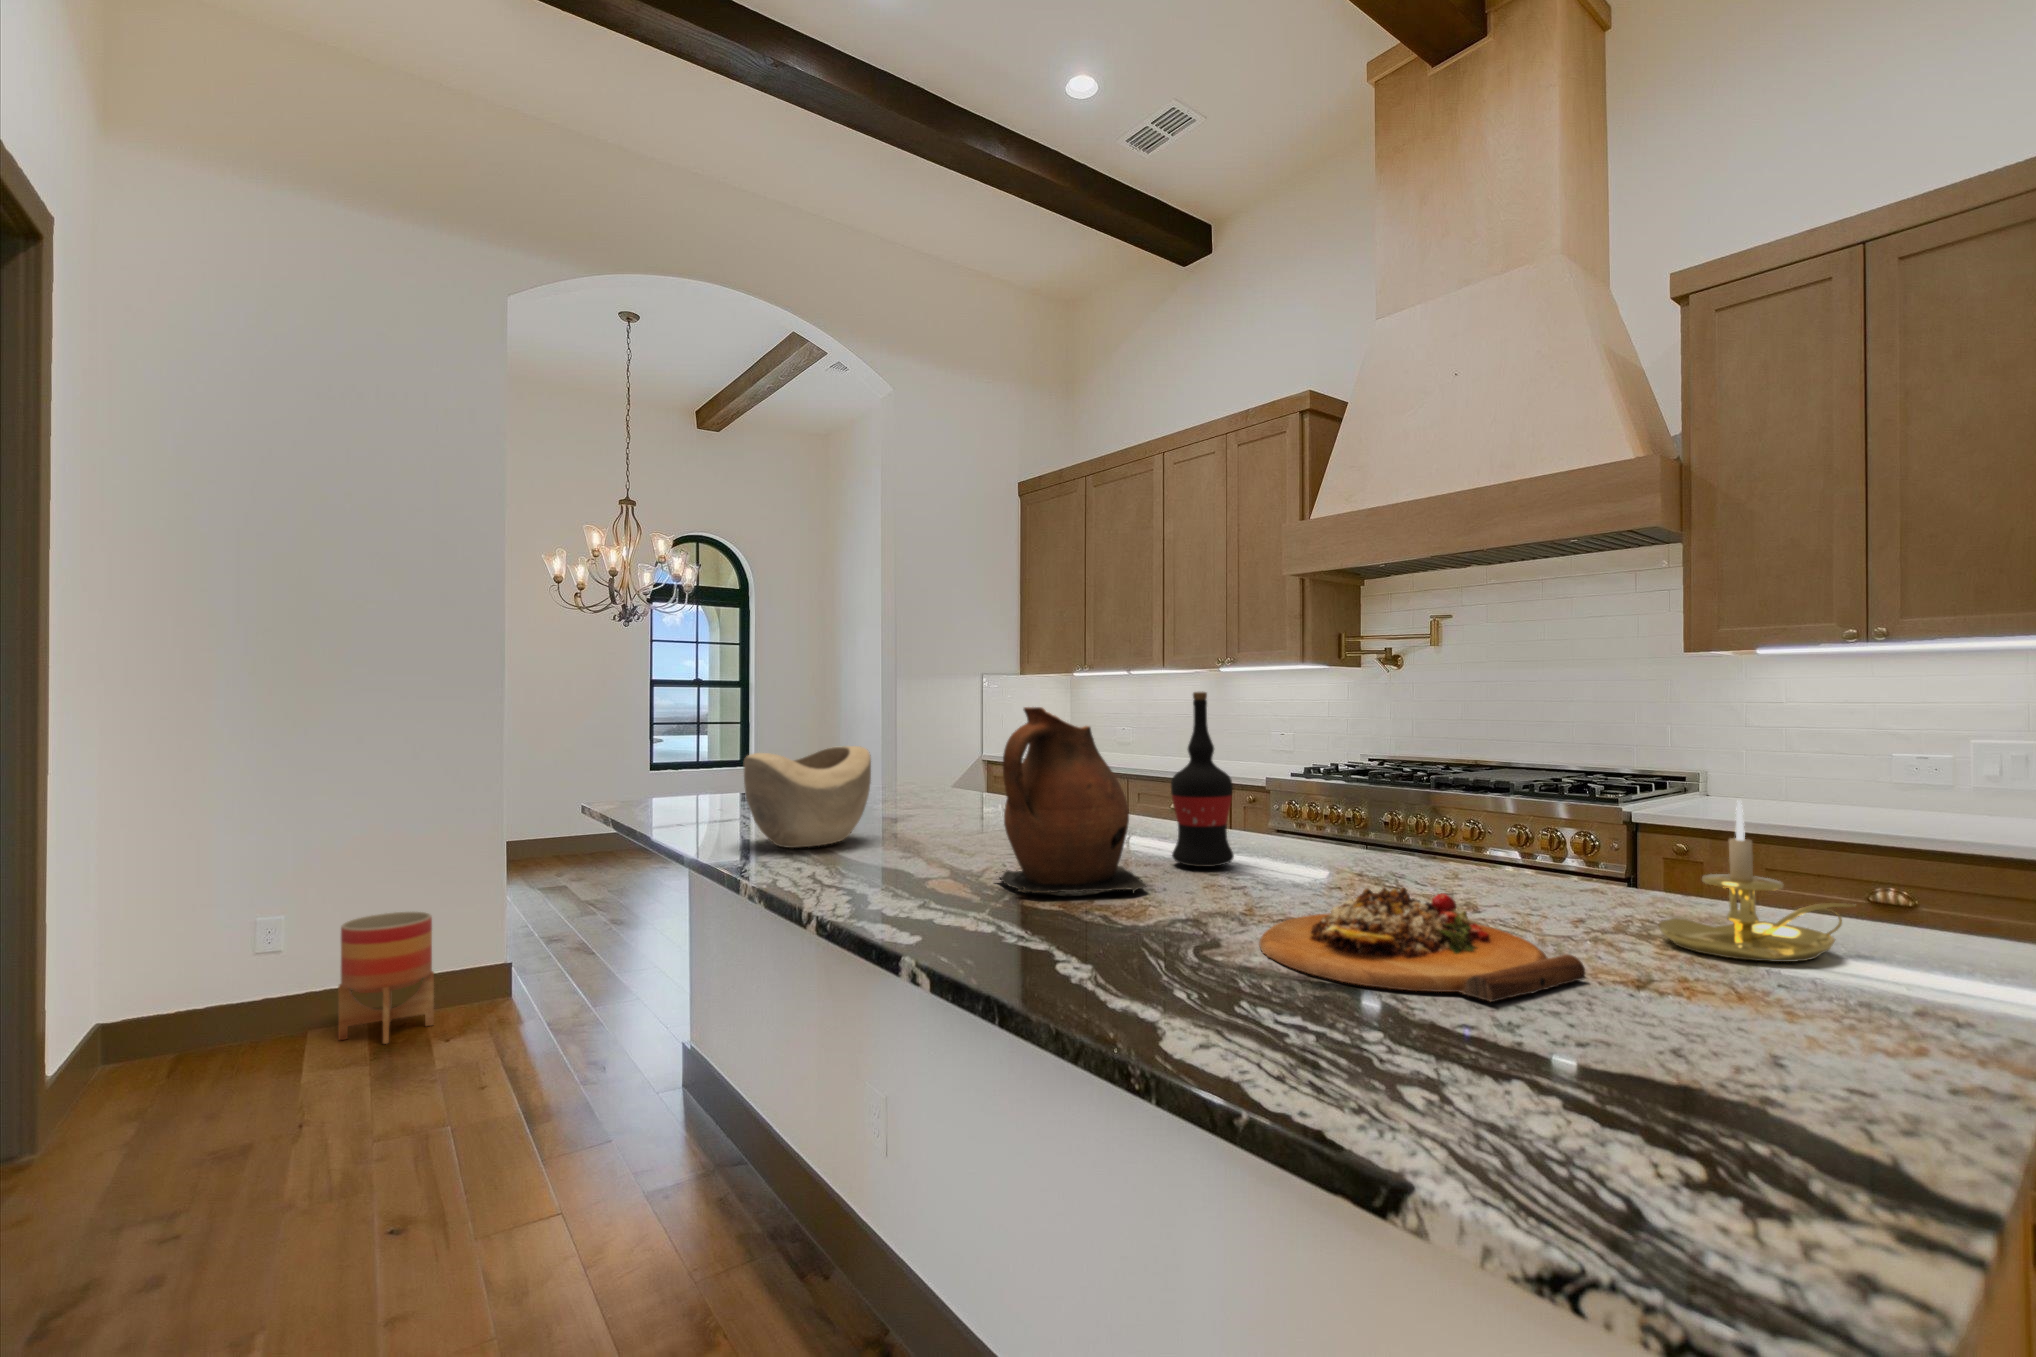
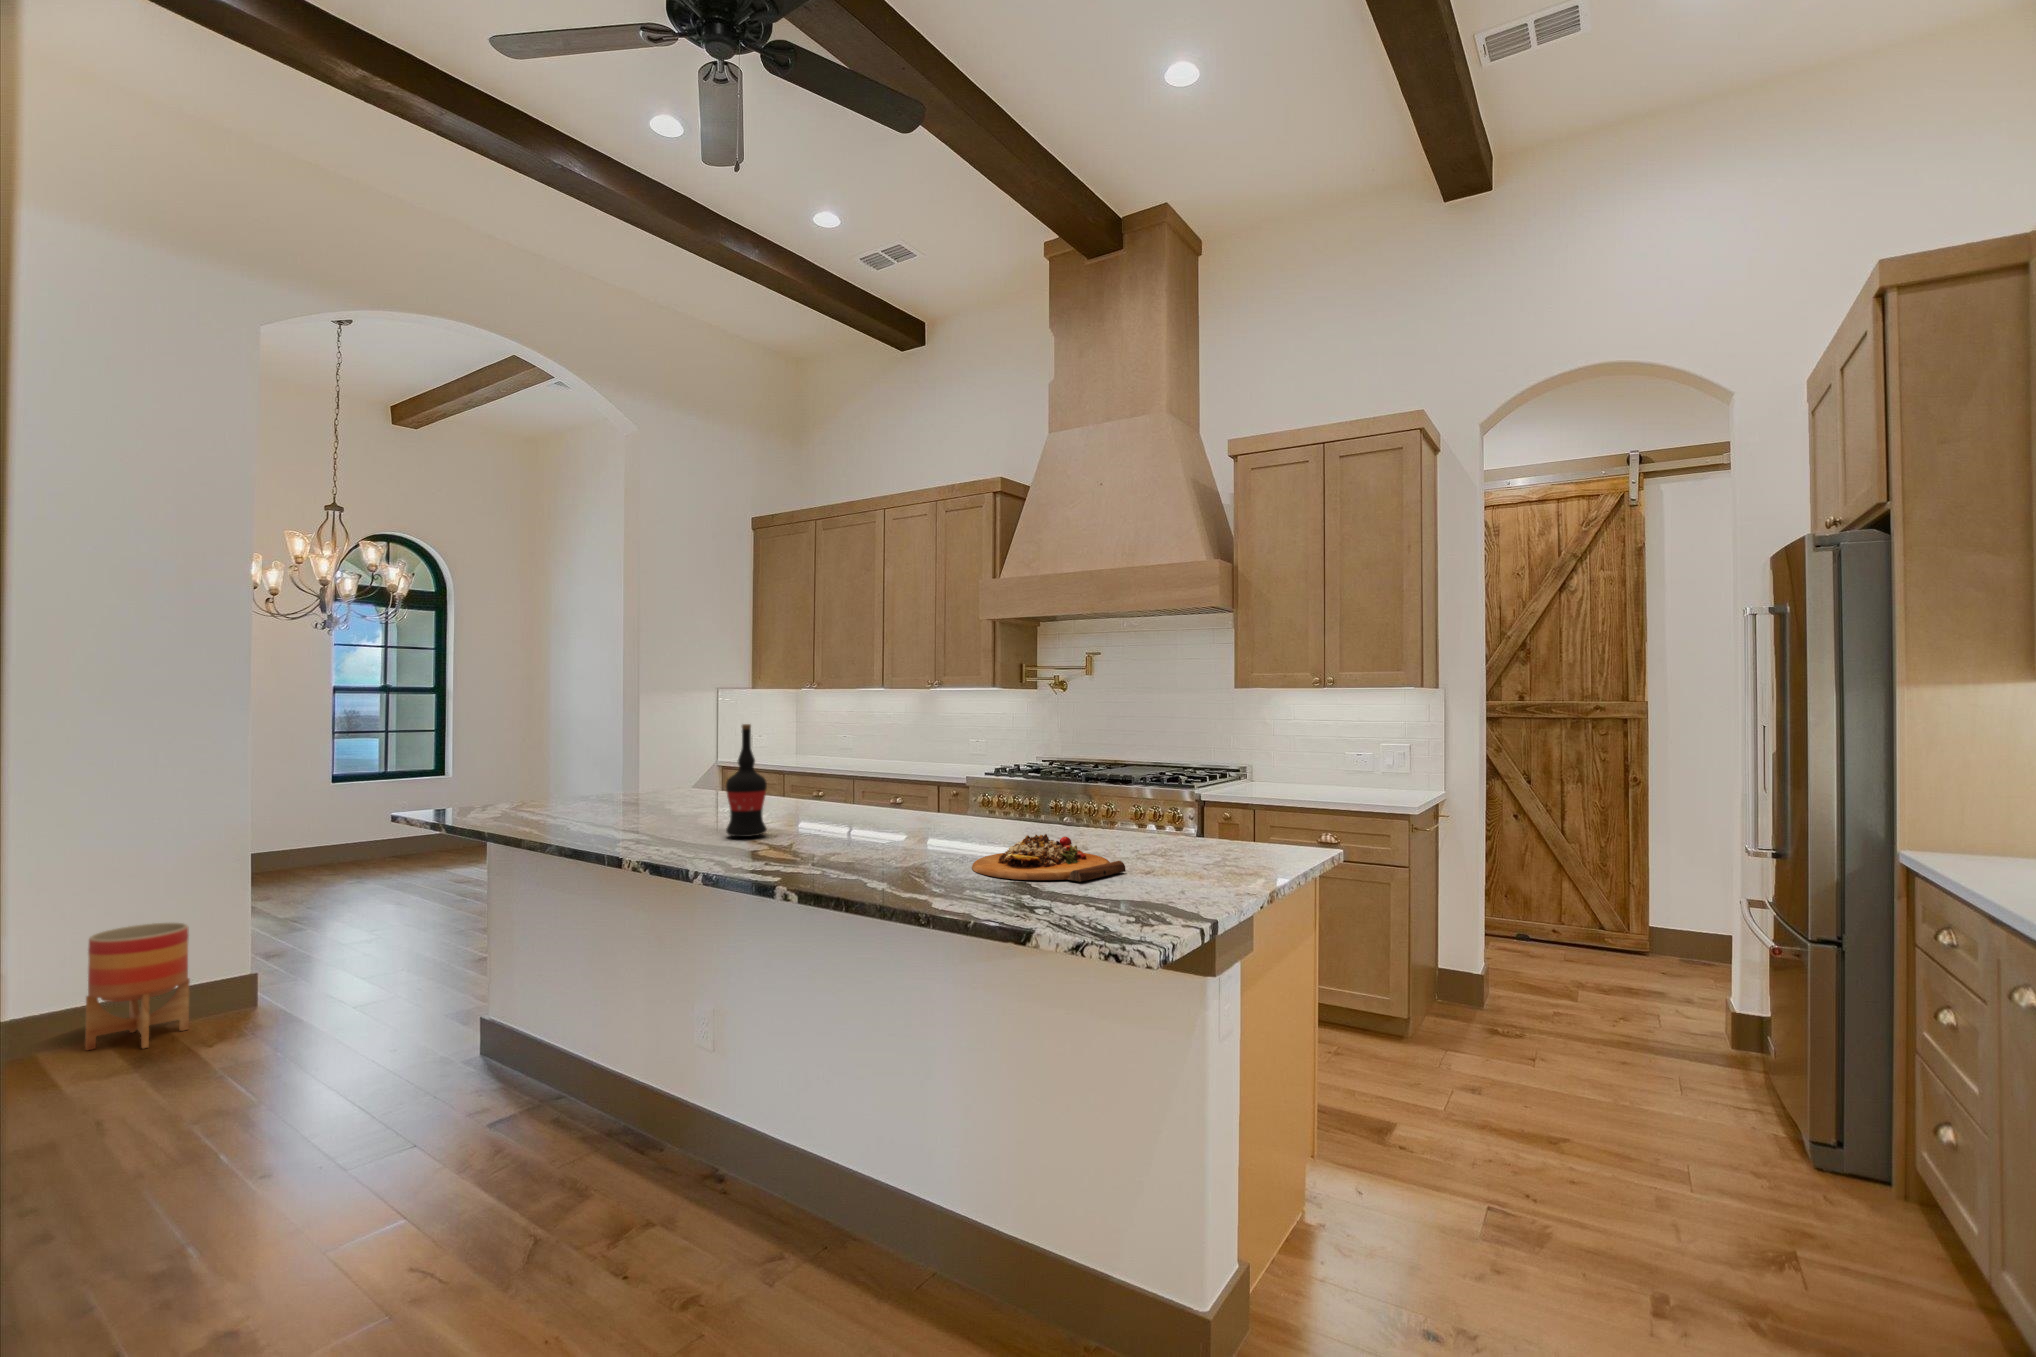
wine bottle: present [1171,692,1234,867] -> present [726,724,767,837]
ceramic pitcher: present [996,707,1147,893] -> none [802,736,904,851]
decorative bowl: present [744,746,871,848] -> none [600,760,697,834]
candle holder: present [1658,801,1855,962] -> none [1167,784,1249,861]

